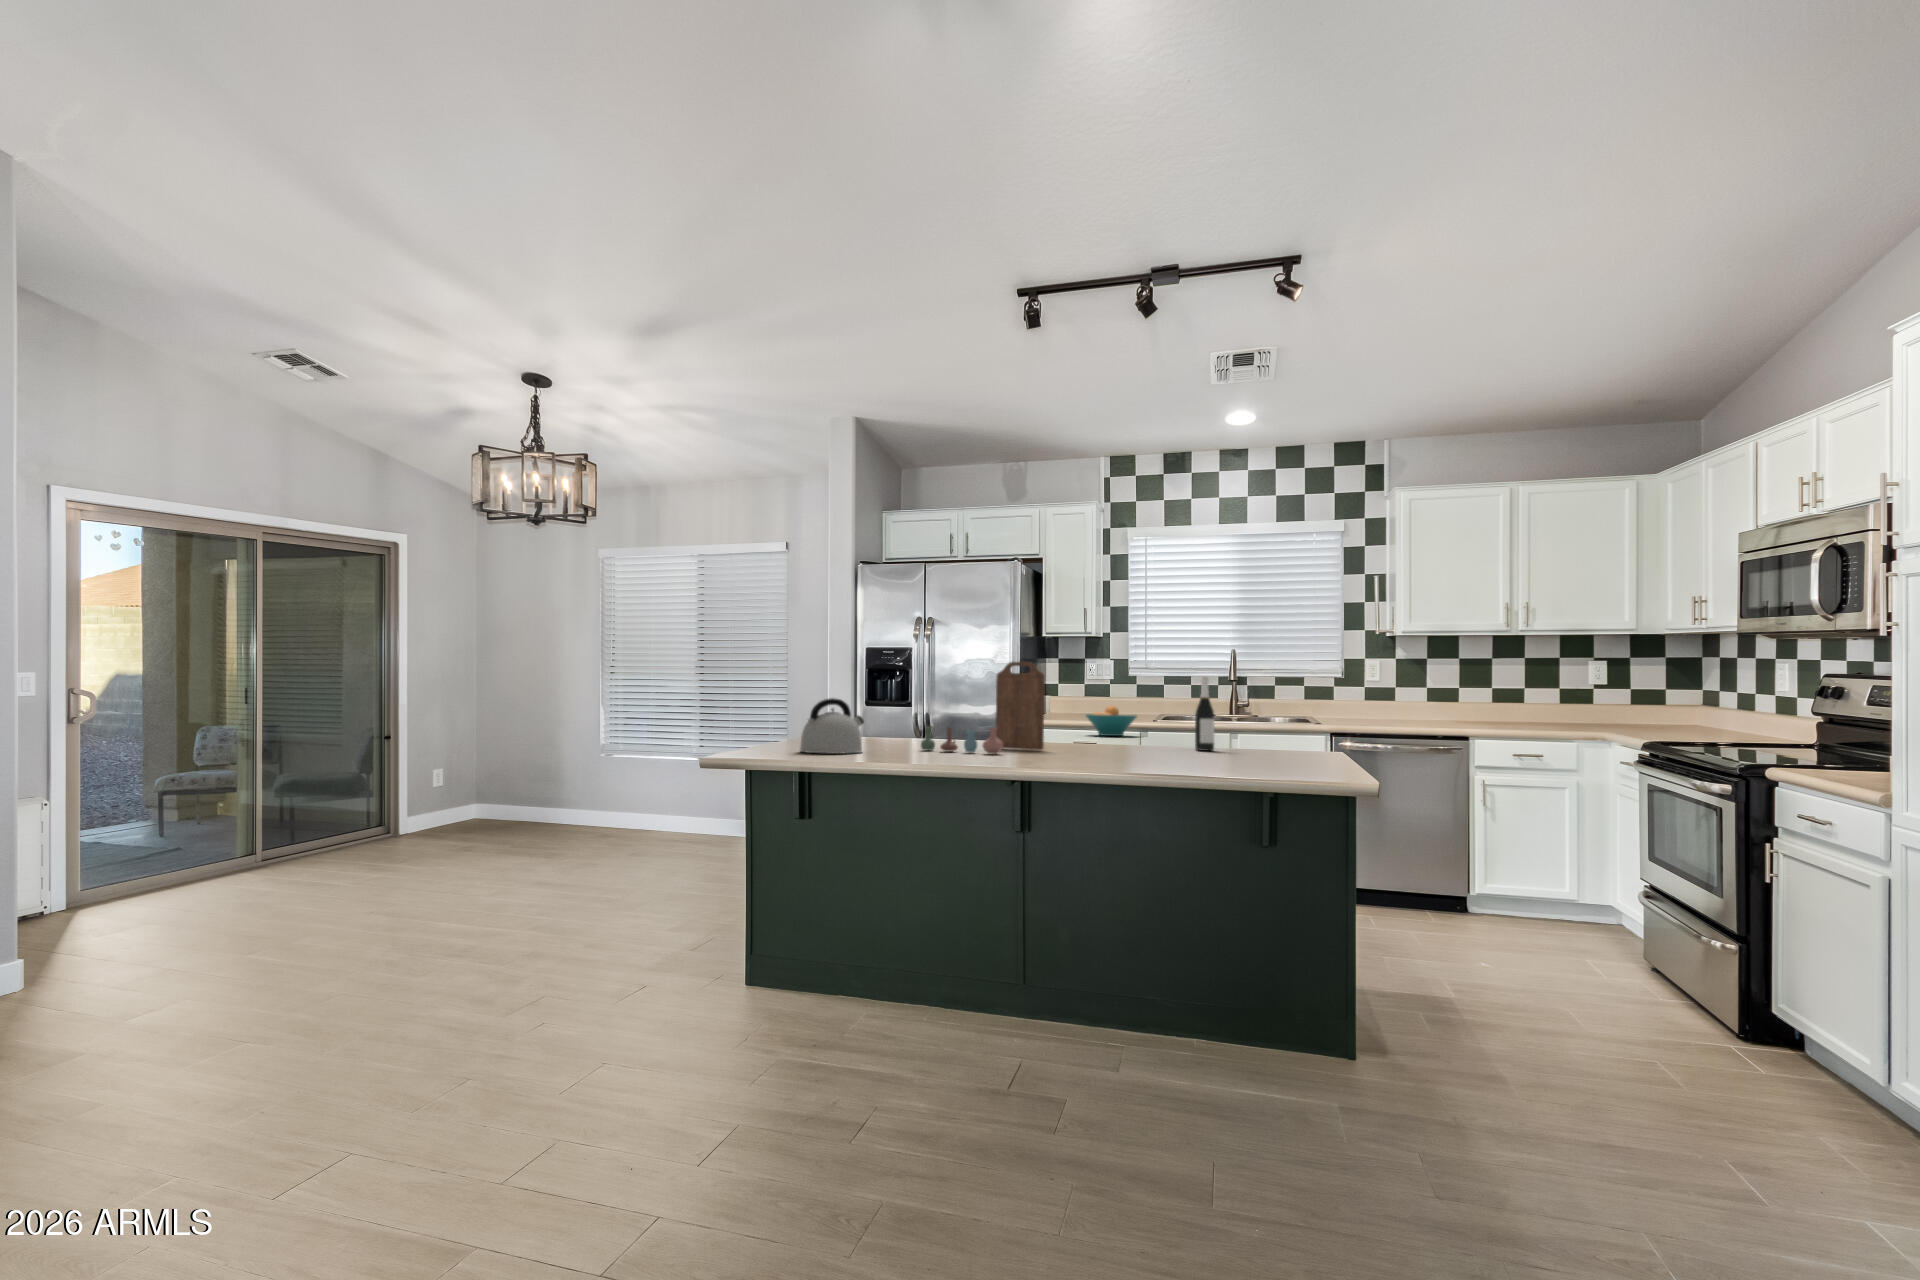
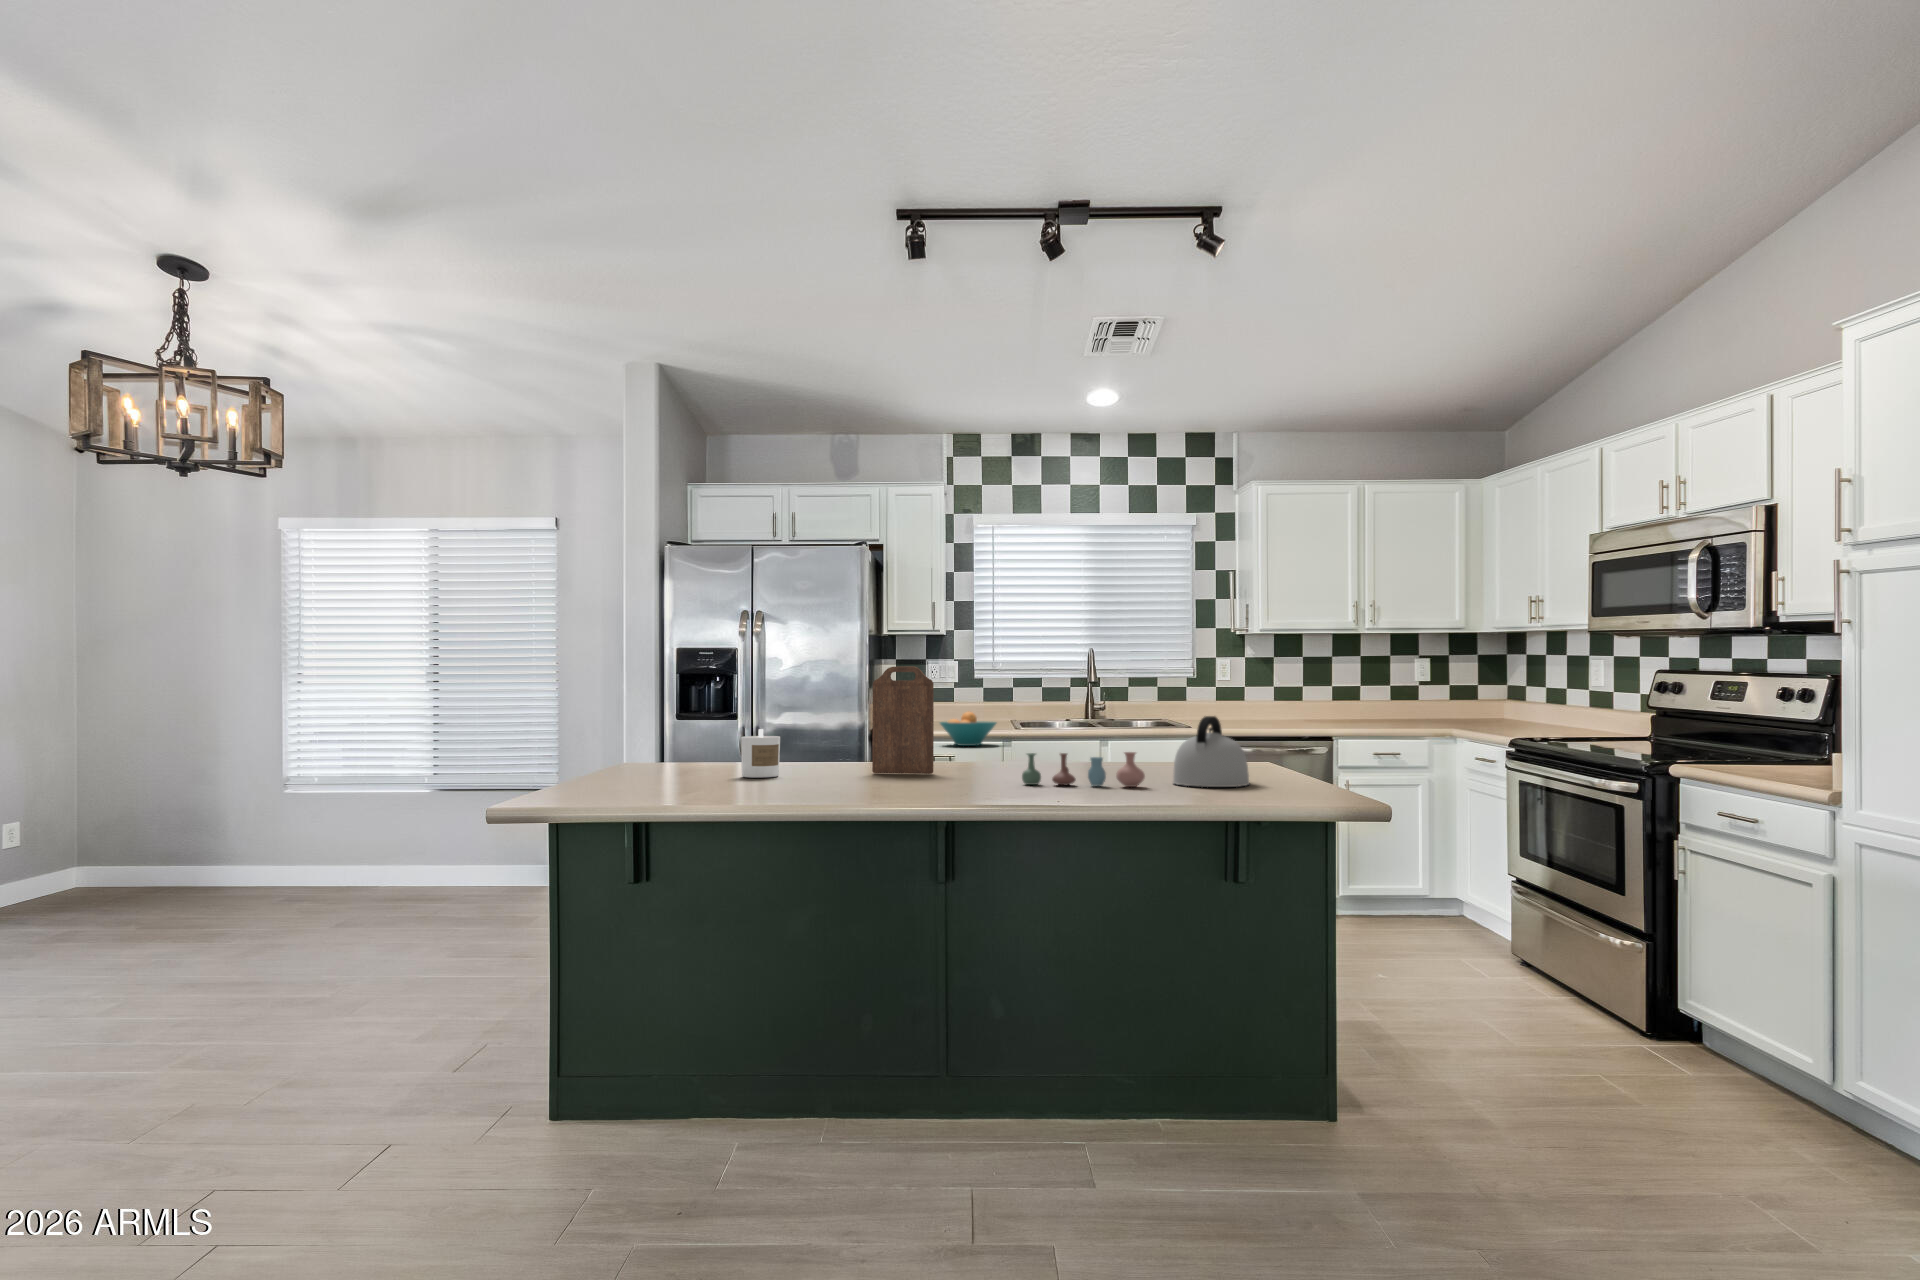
wine bottle: present [1195,677,1214,751] -> none [1095,681,1117,765]
kettle: present [800,698,864,753] -> present [1173,716,1250,787]
candle: none [892,710,922,747] -> present [741,729,780,778]
vase: present [921,727,1003,754] -> present [1022,752,1145,787]

